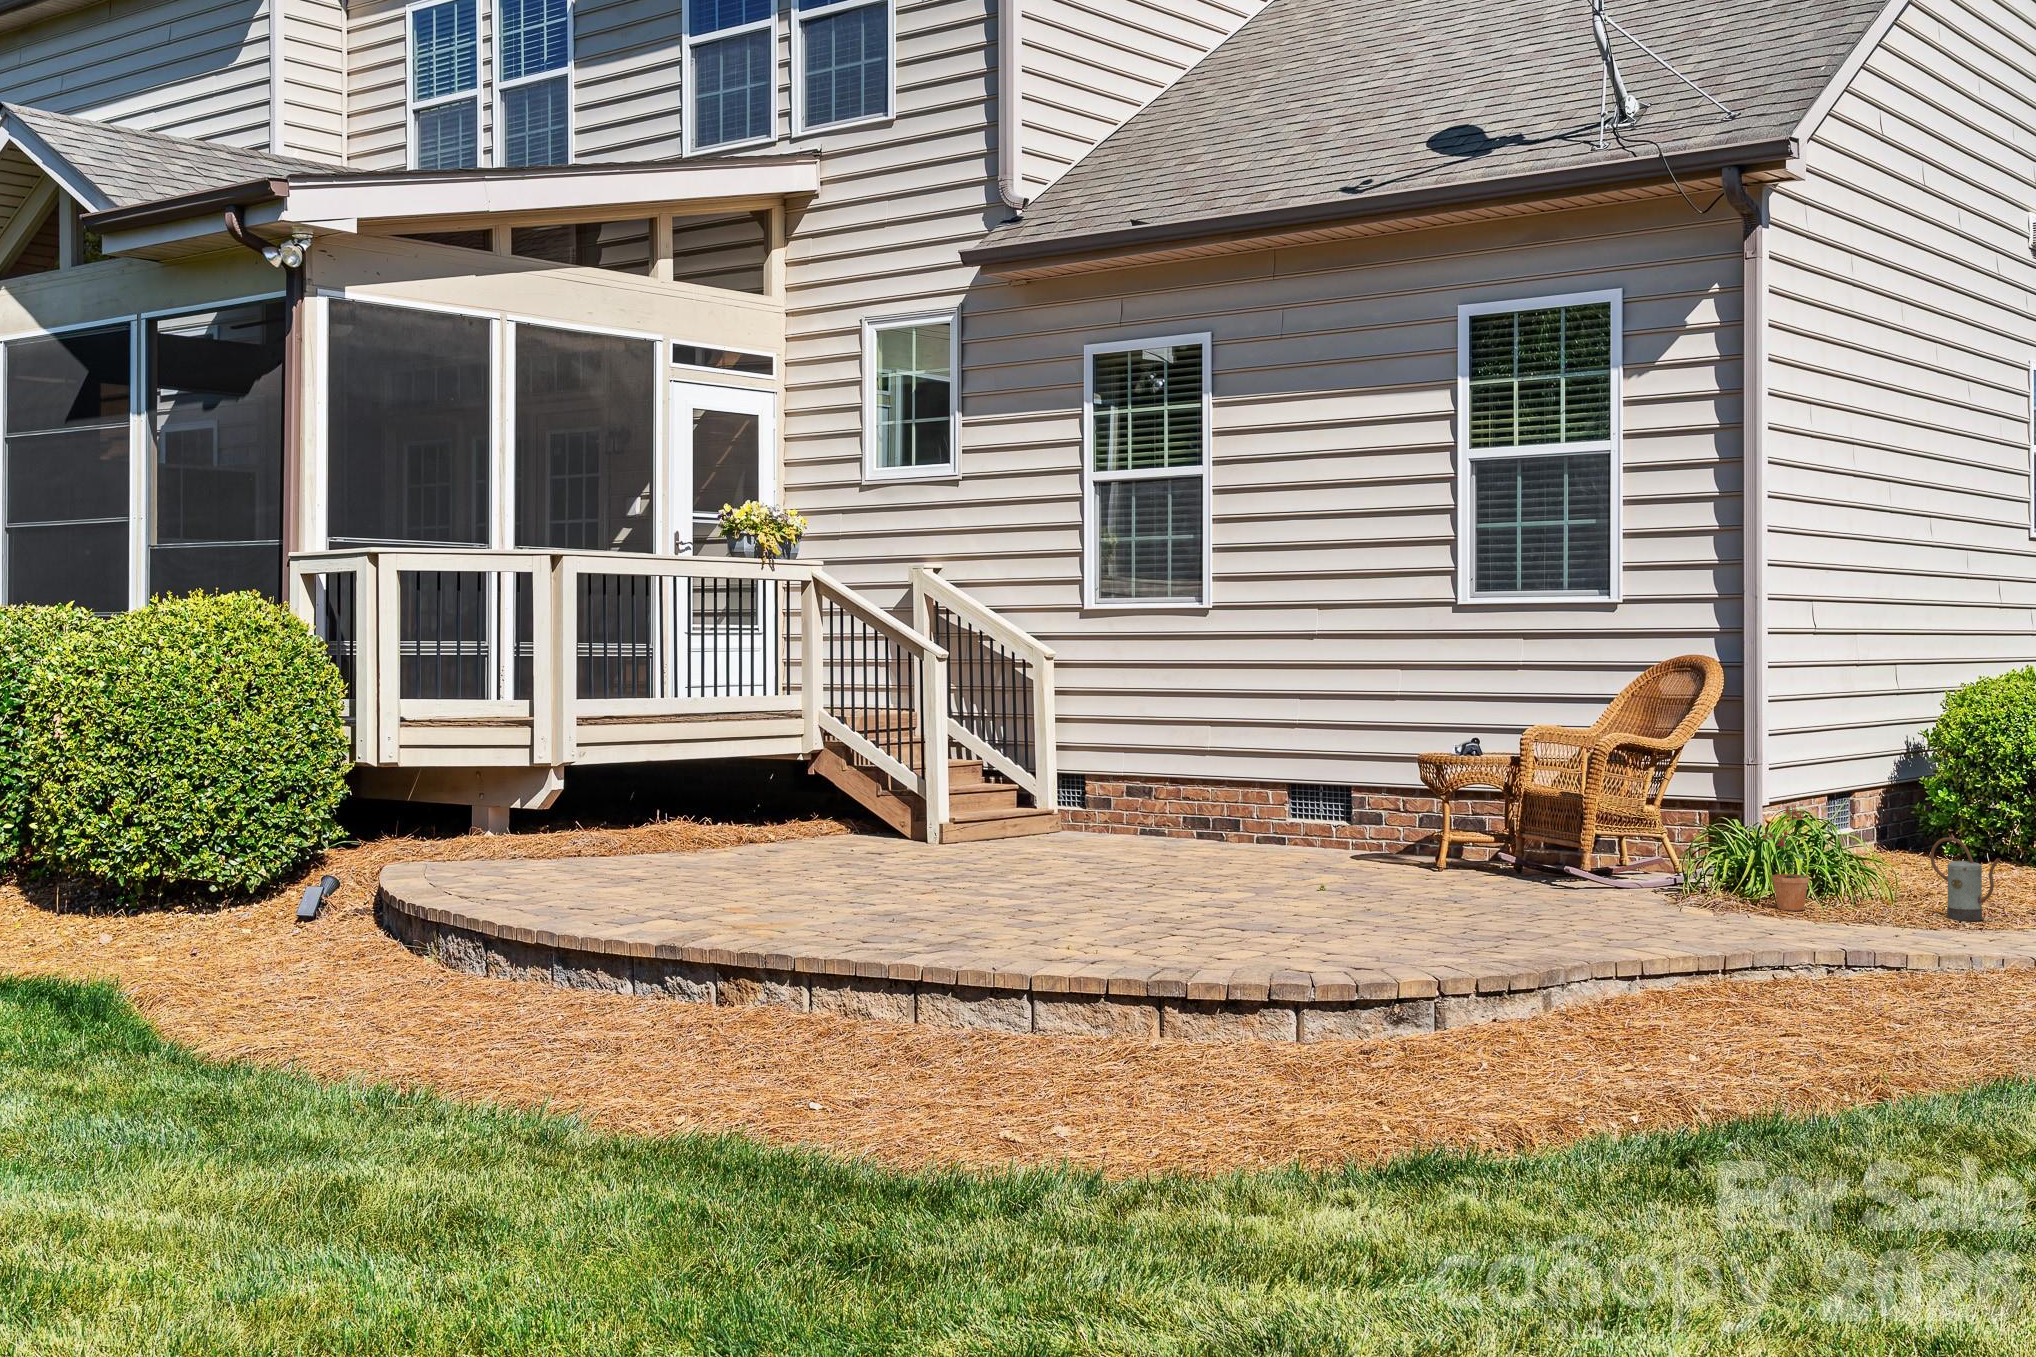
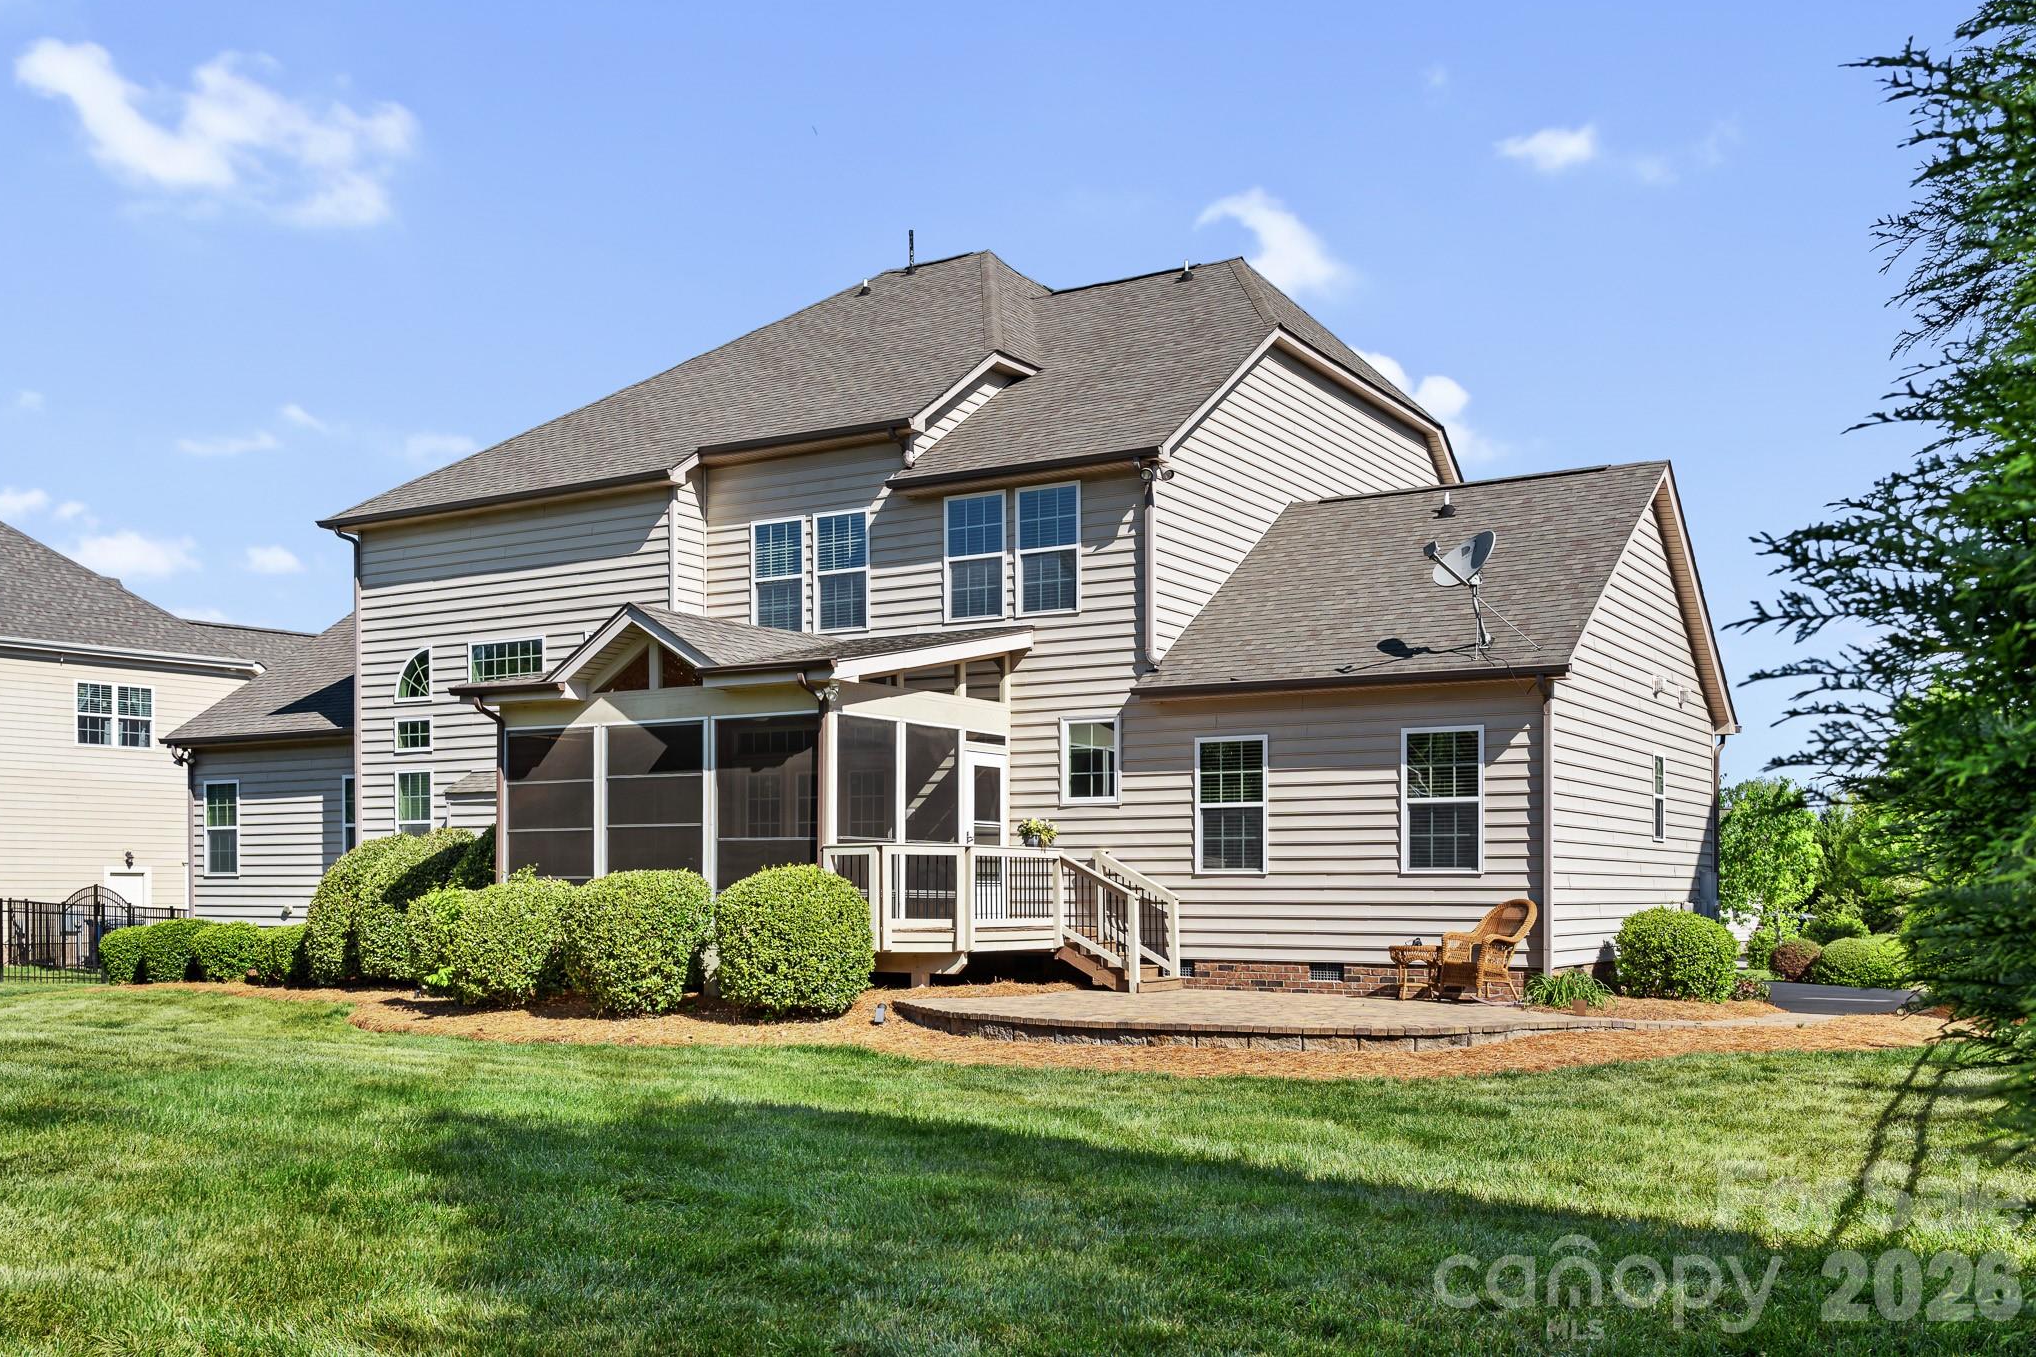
watering can: present [1930,837,2001,921] -> none [1639,982,1670,1020]

